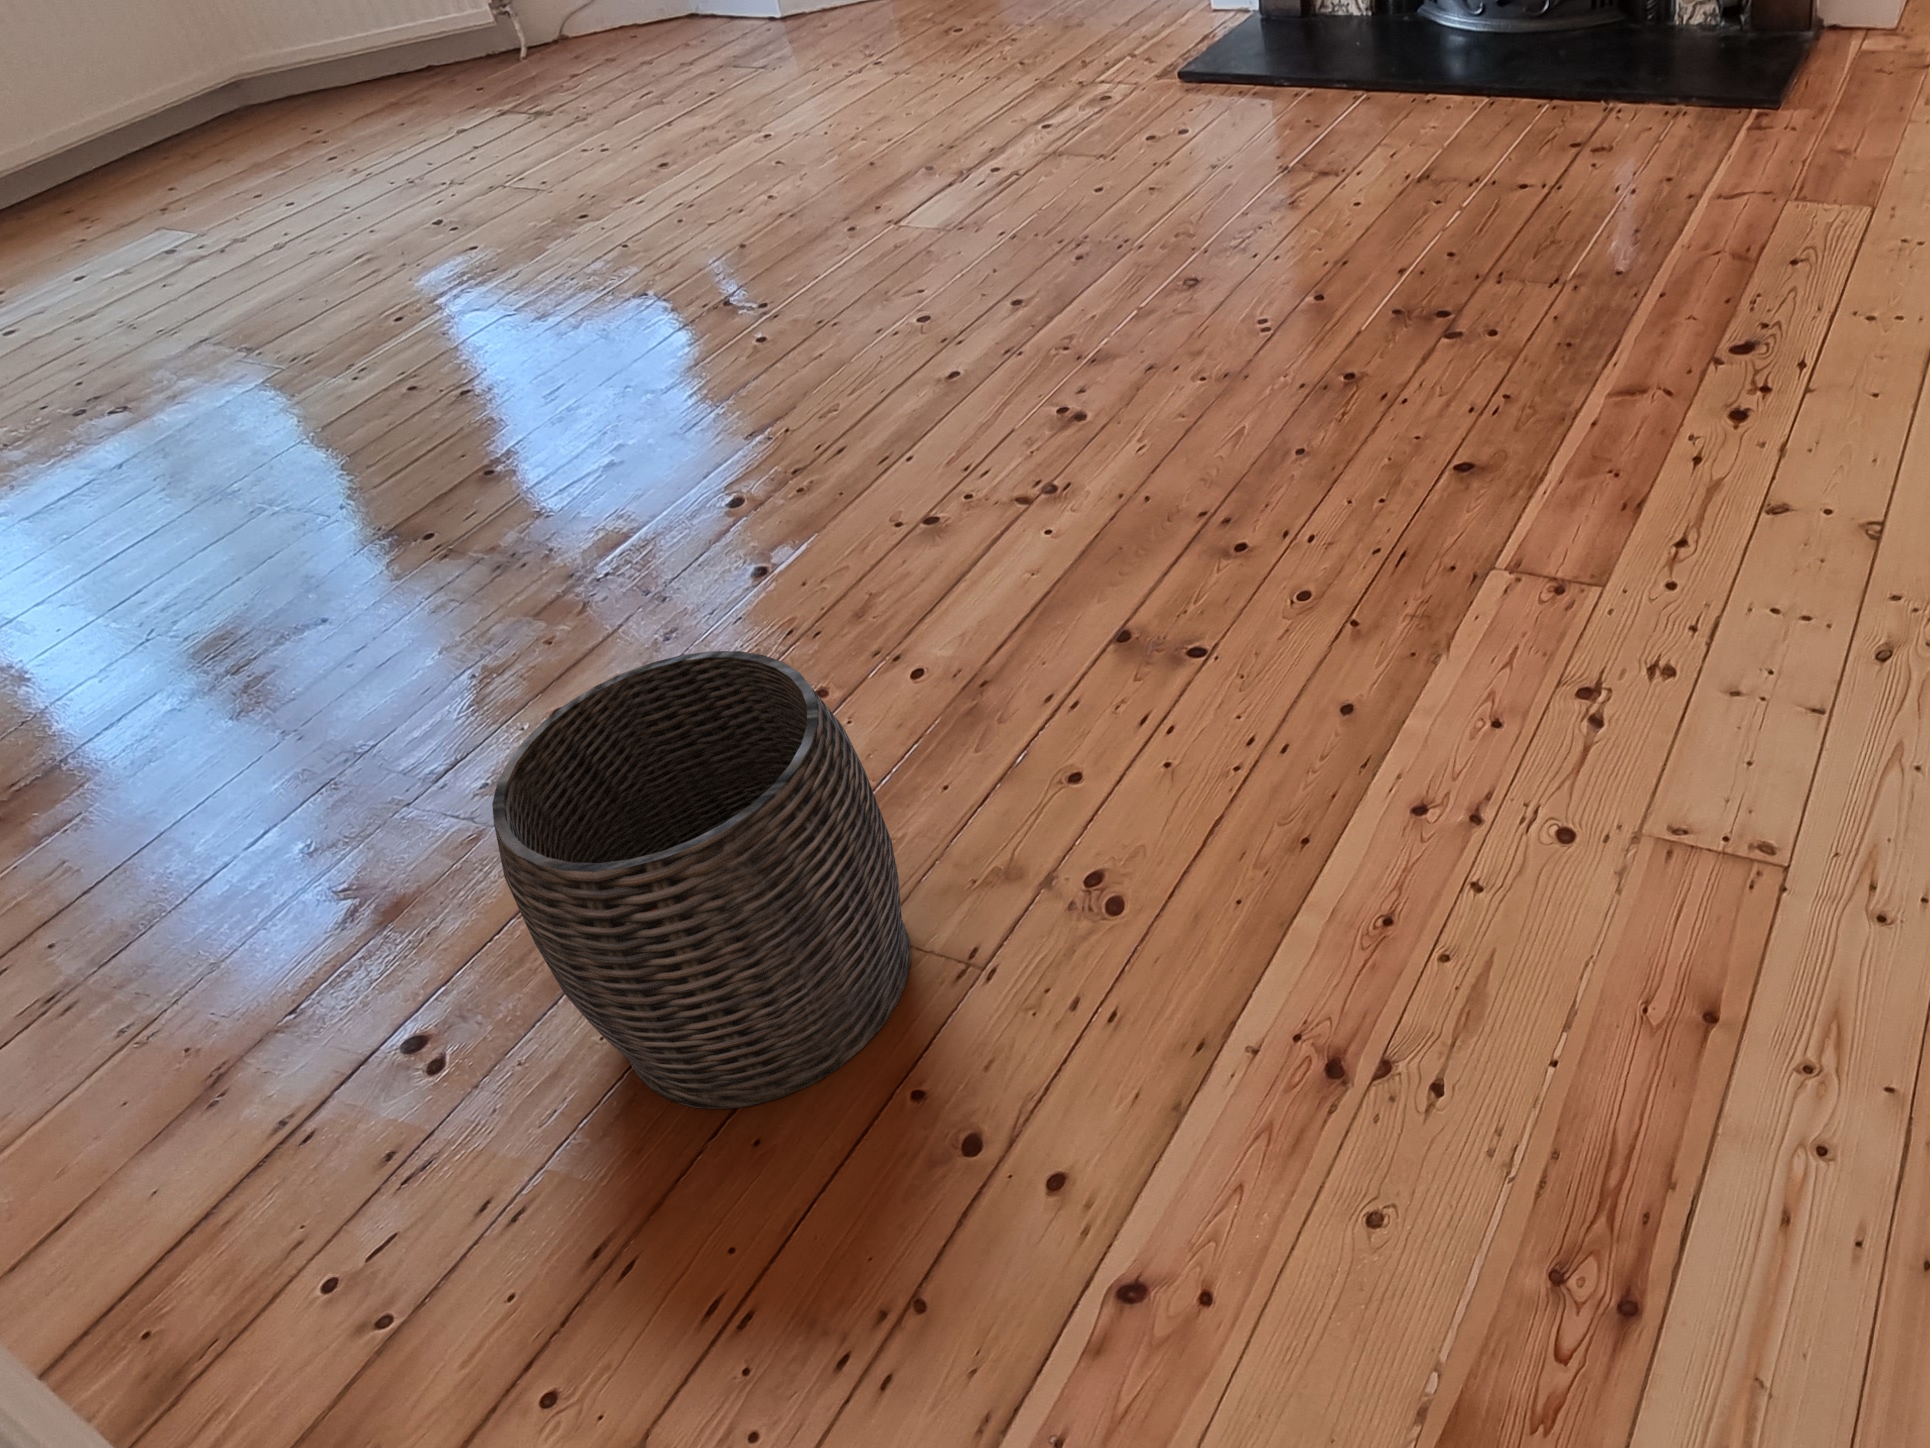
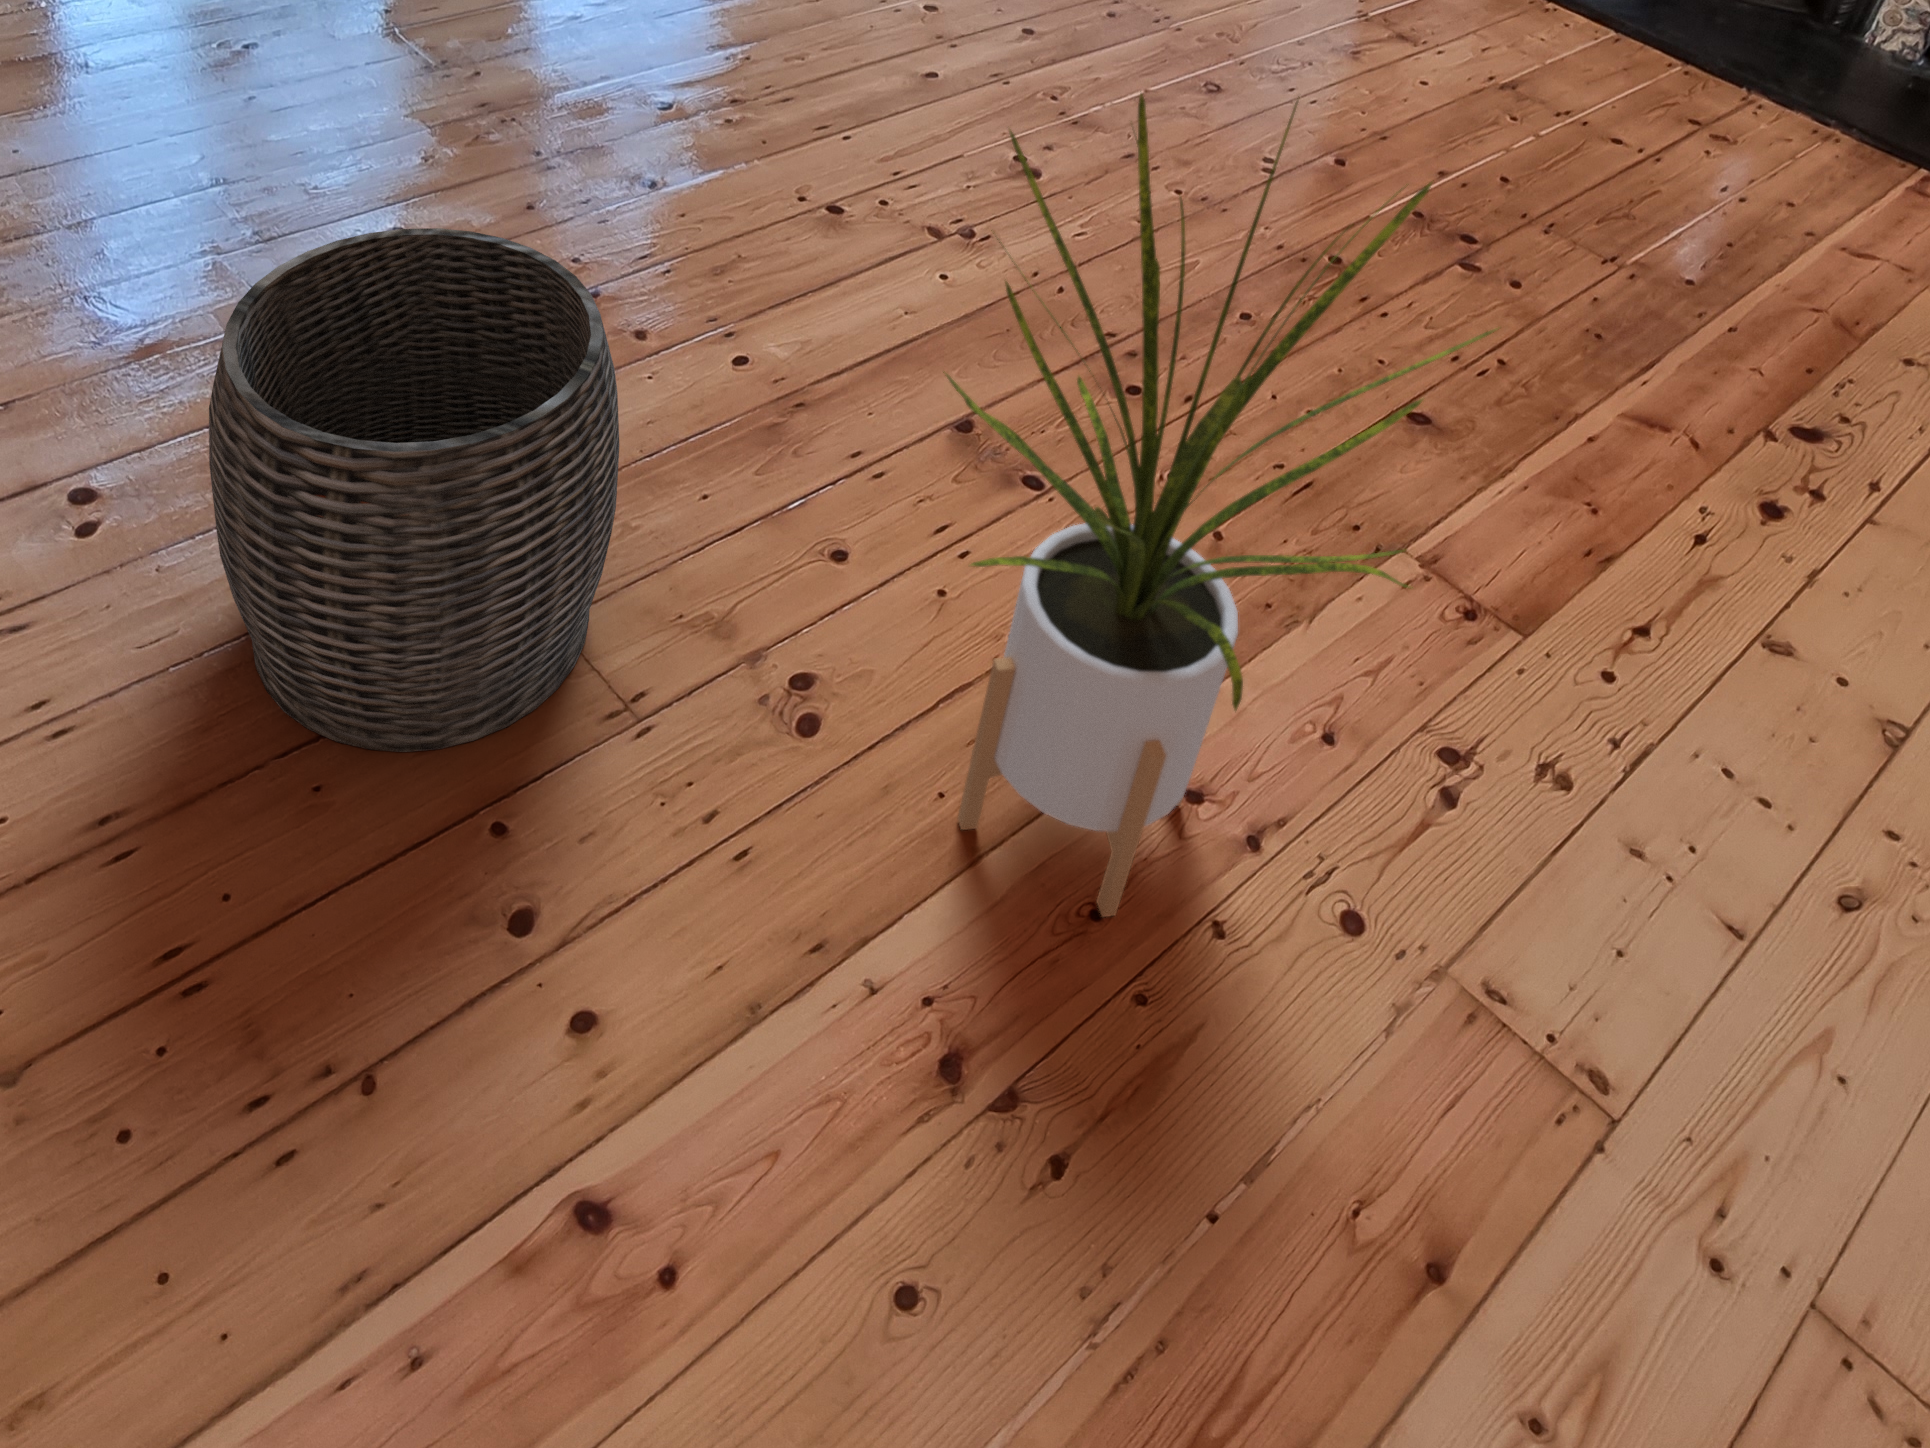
house plant: none [1057,252,1497,923] -> present [943,94,1497,917]

